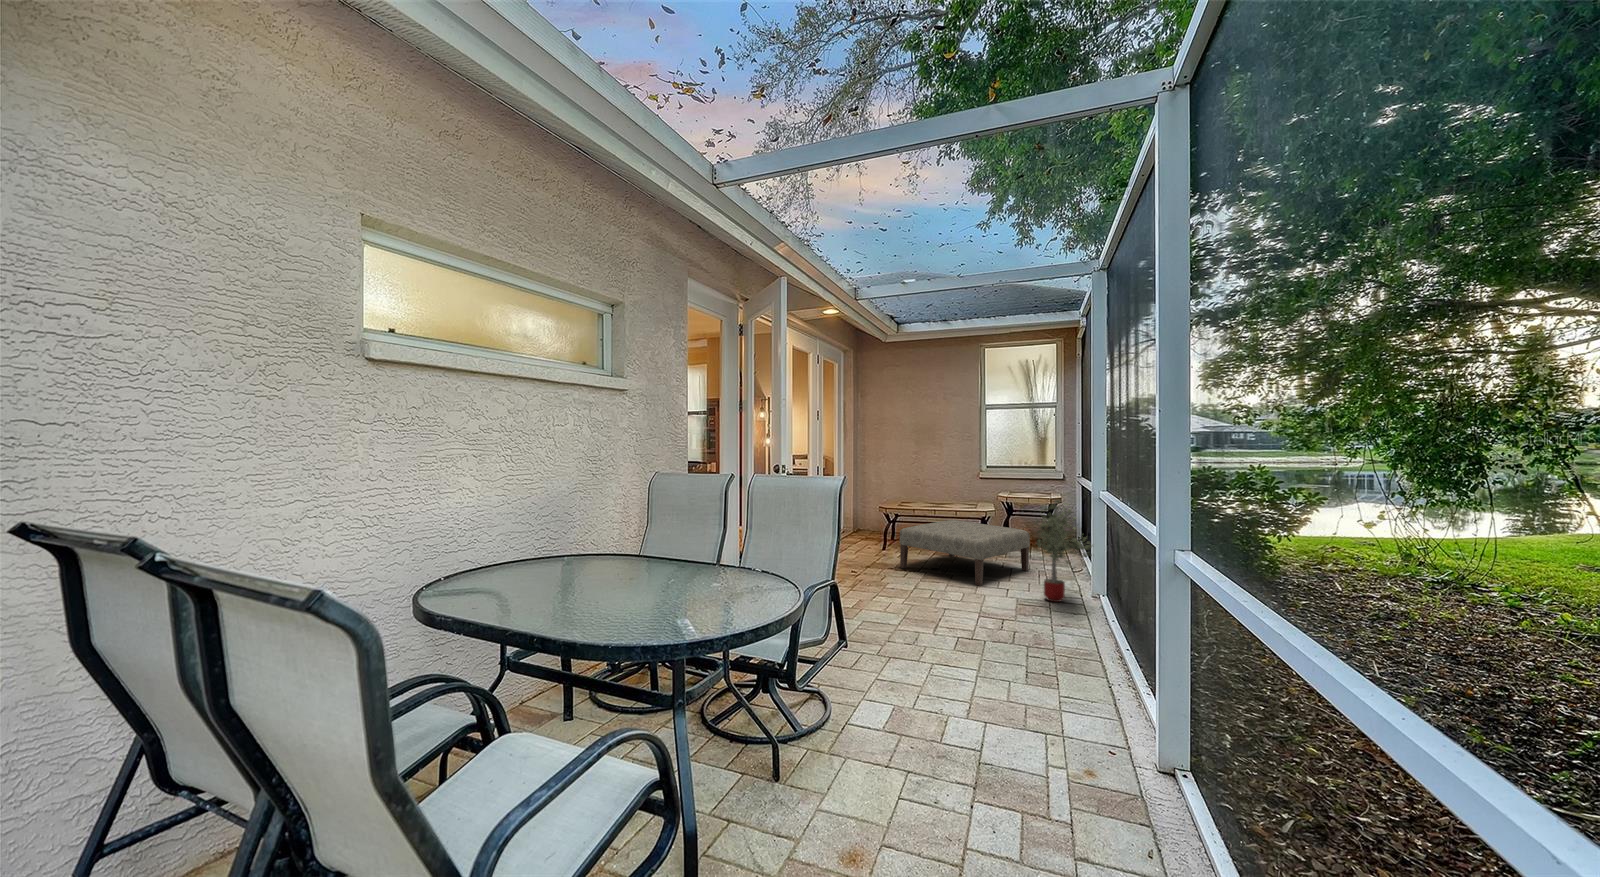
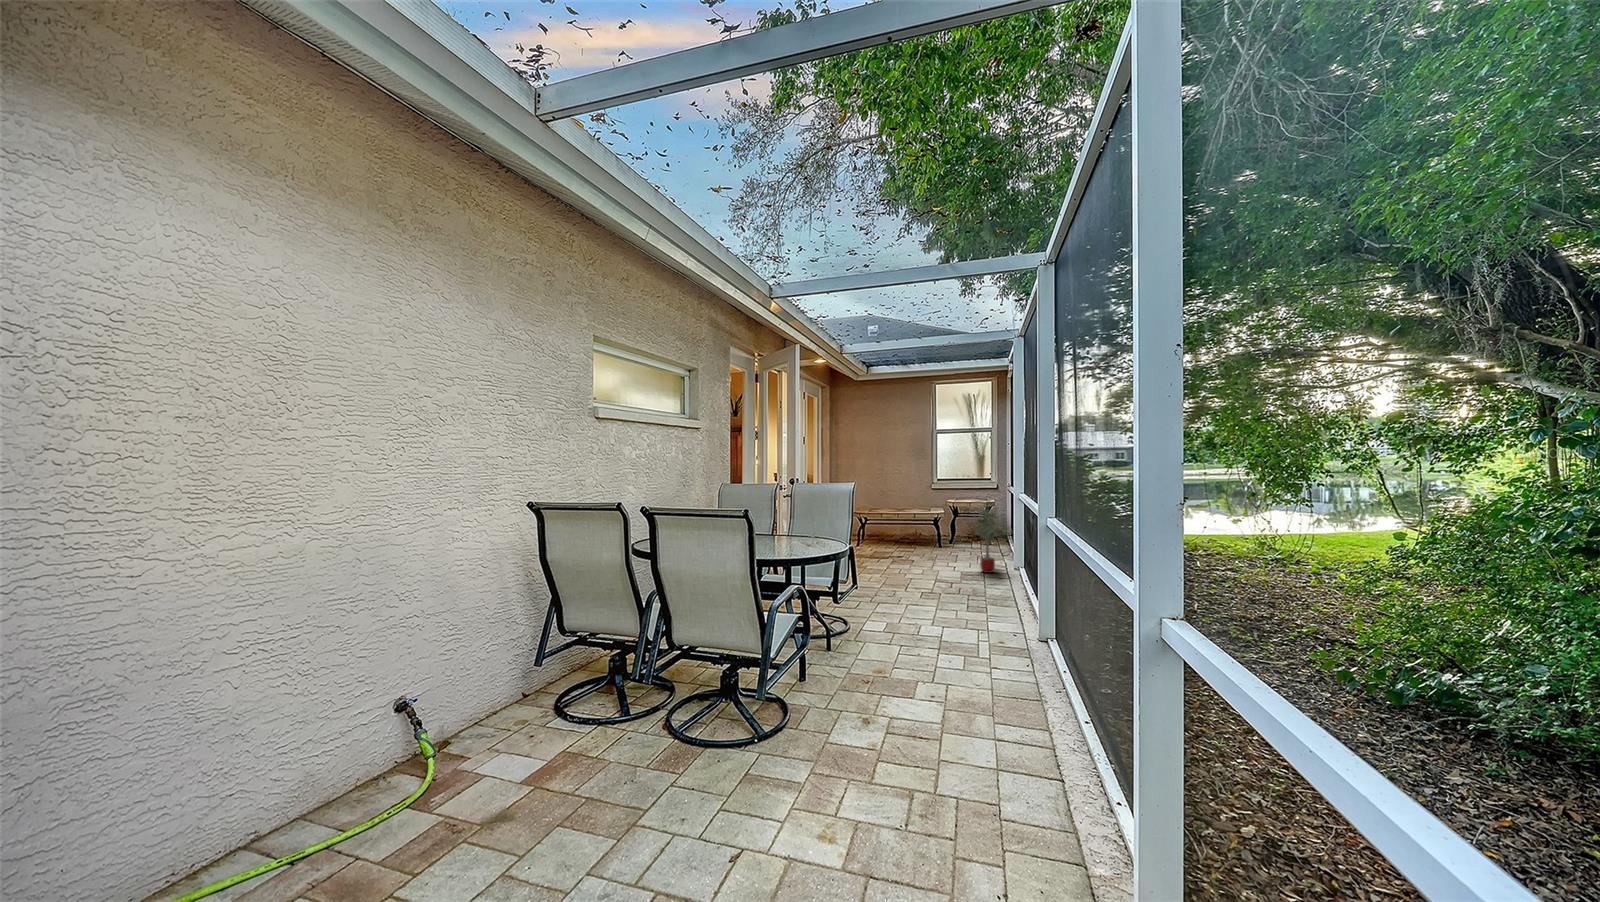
ottoman: present [900,520,1030,586] -> none [874,520,971,566]

